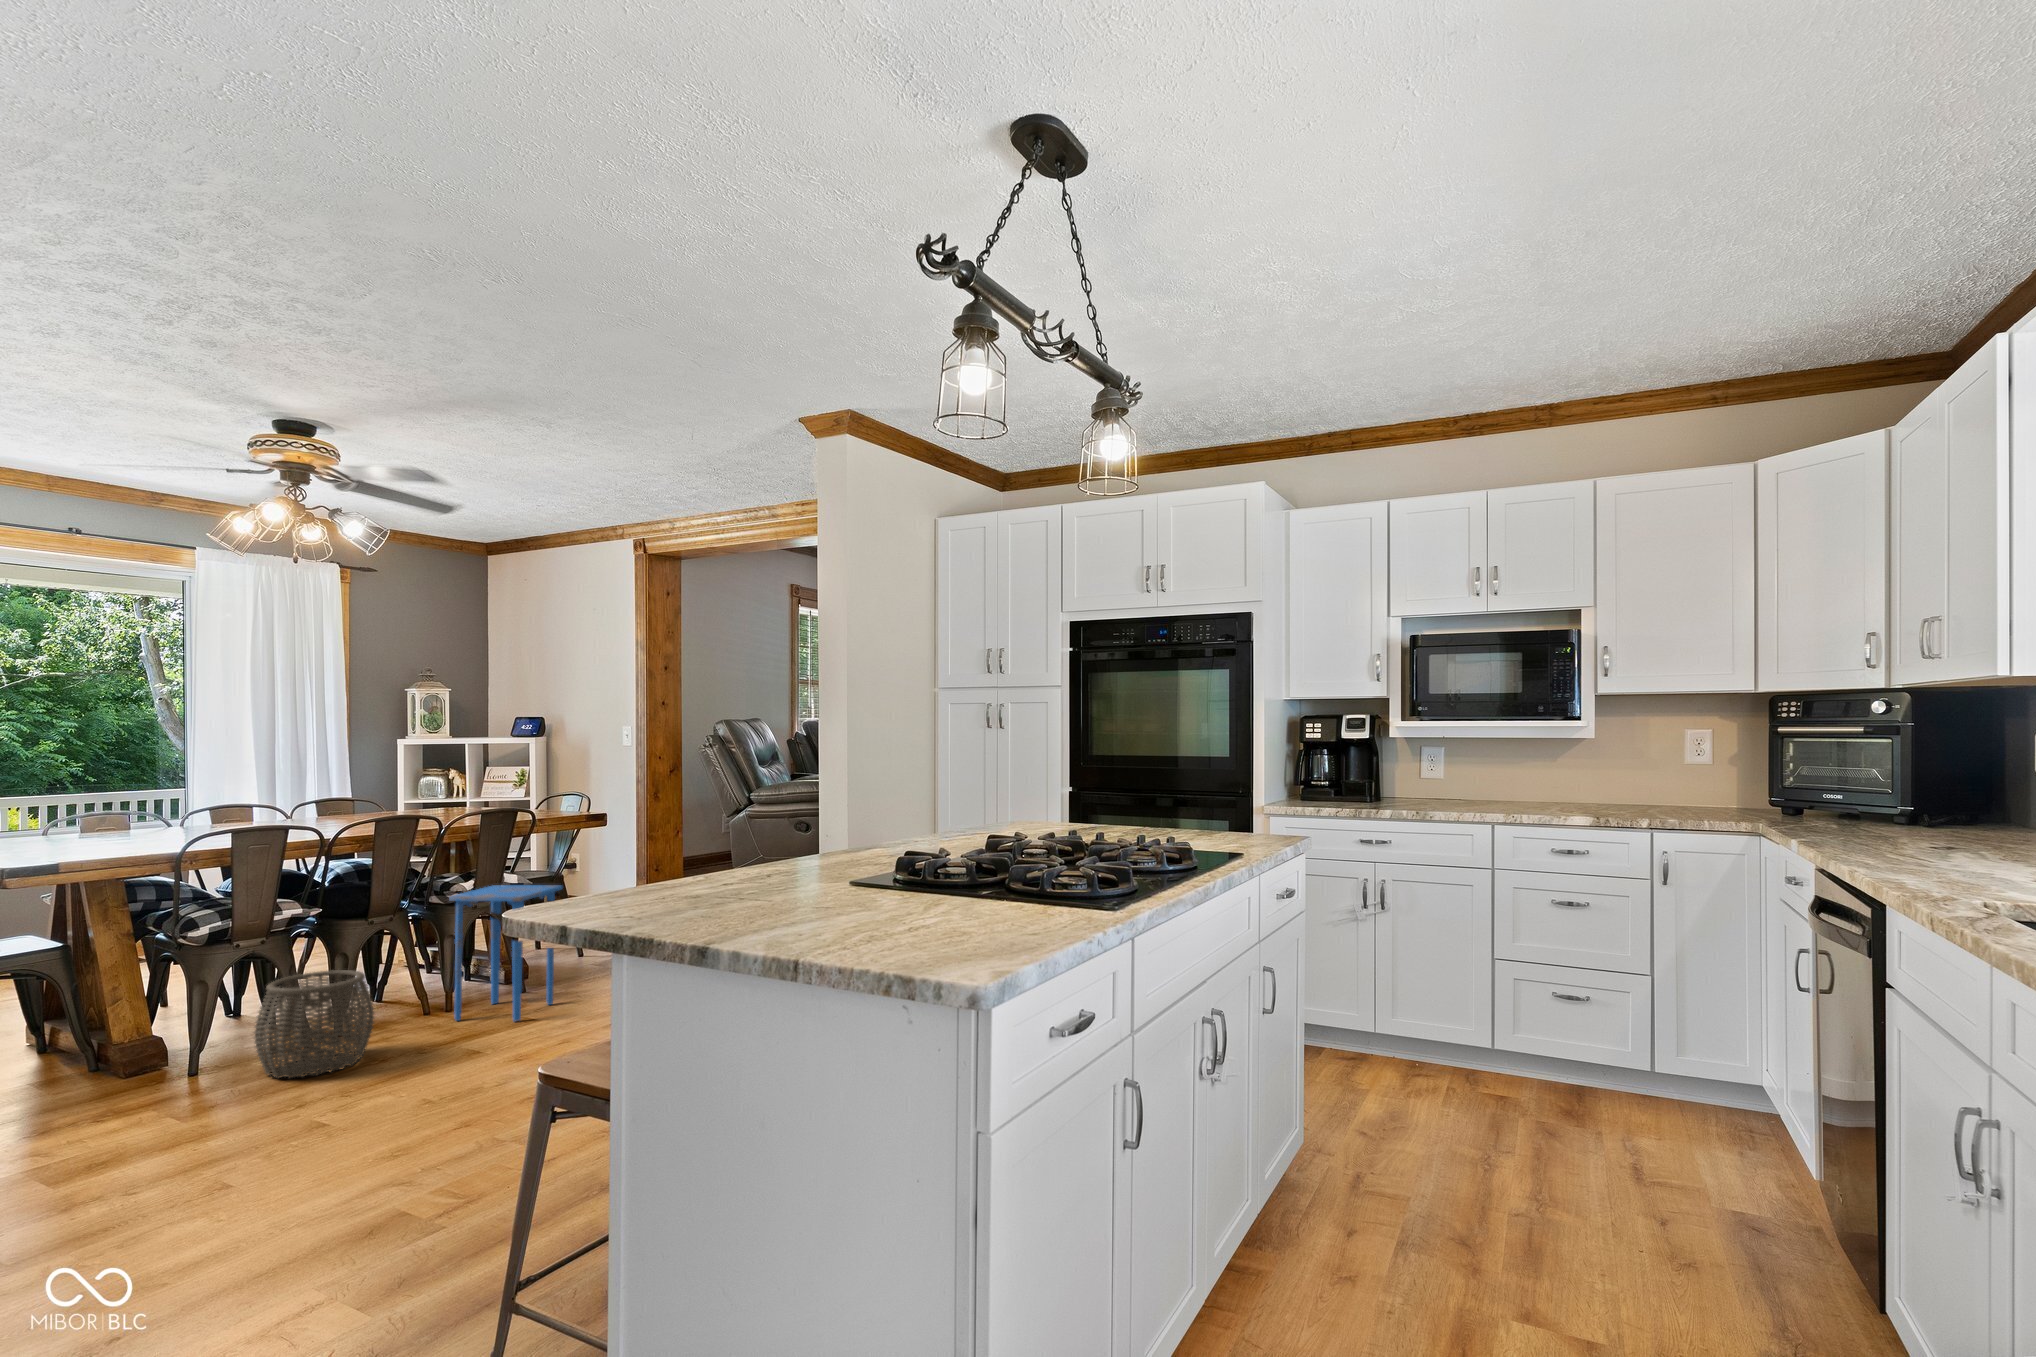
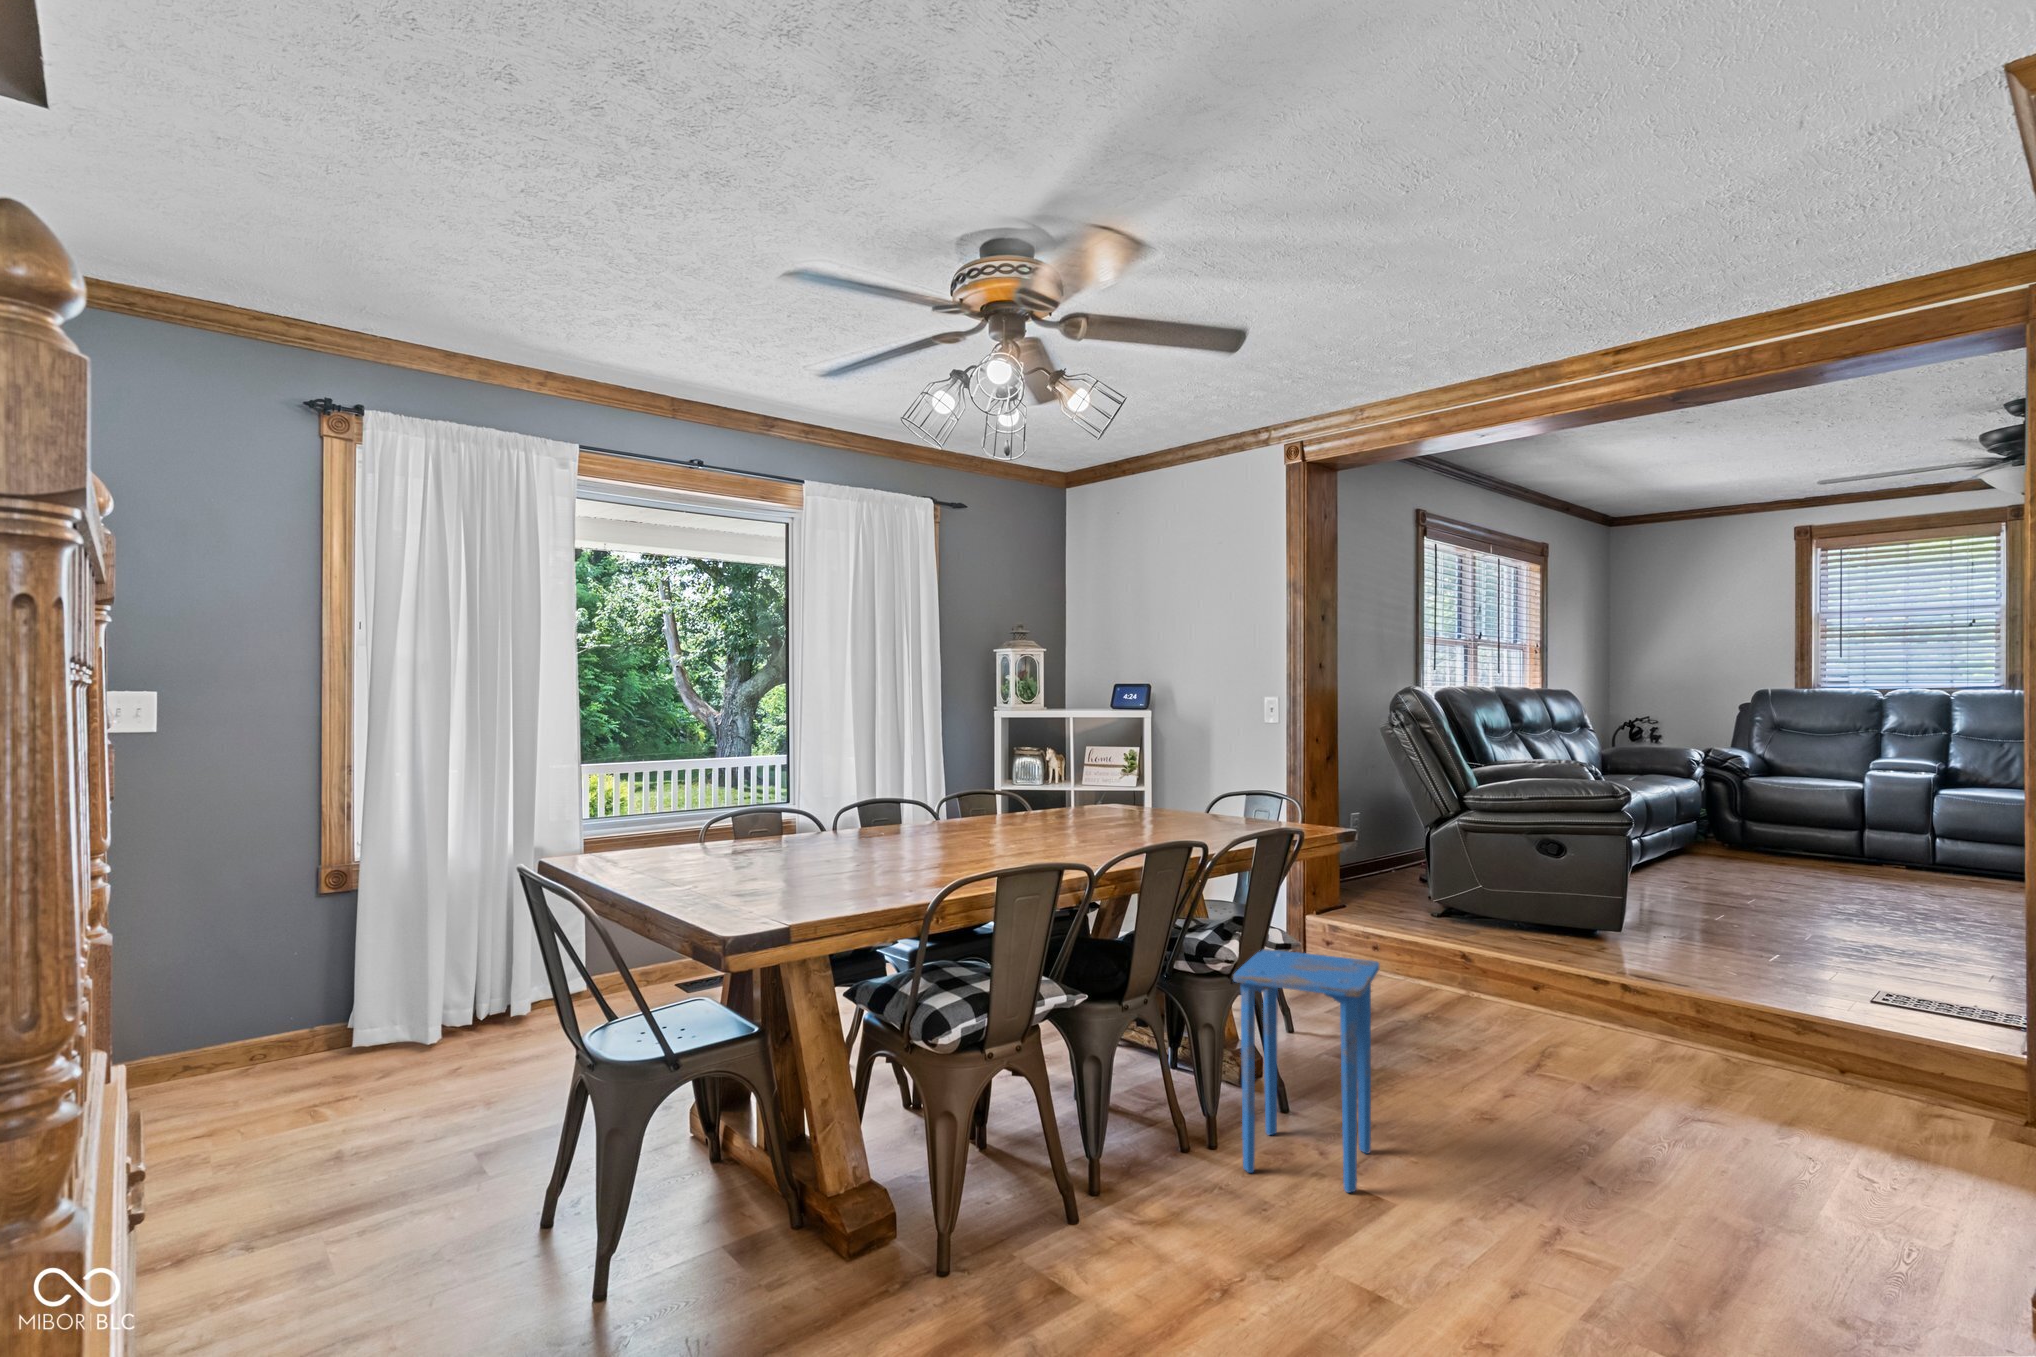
woven basket: present [254,970,374,1078] -> none [1030,1099,1197,1302]

